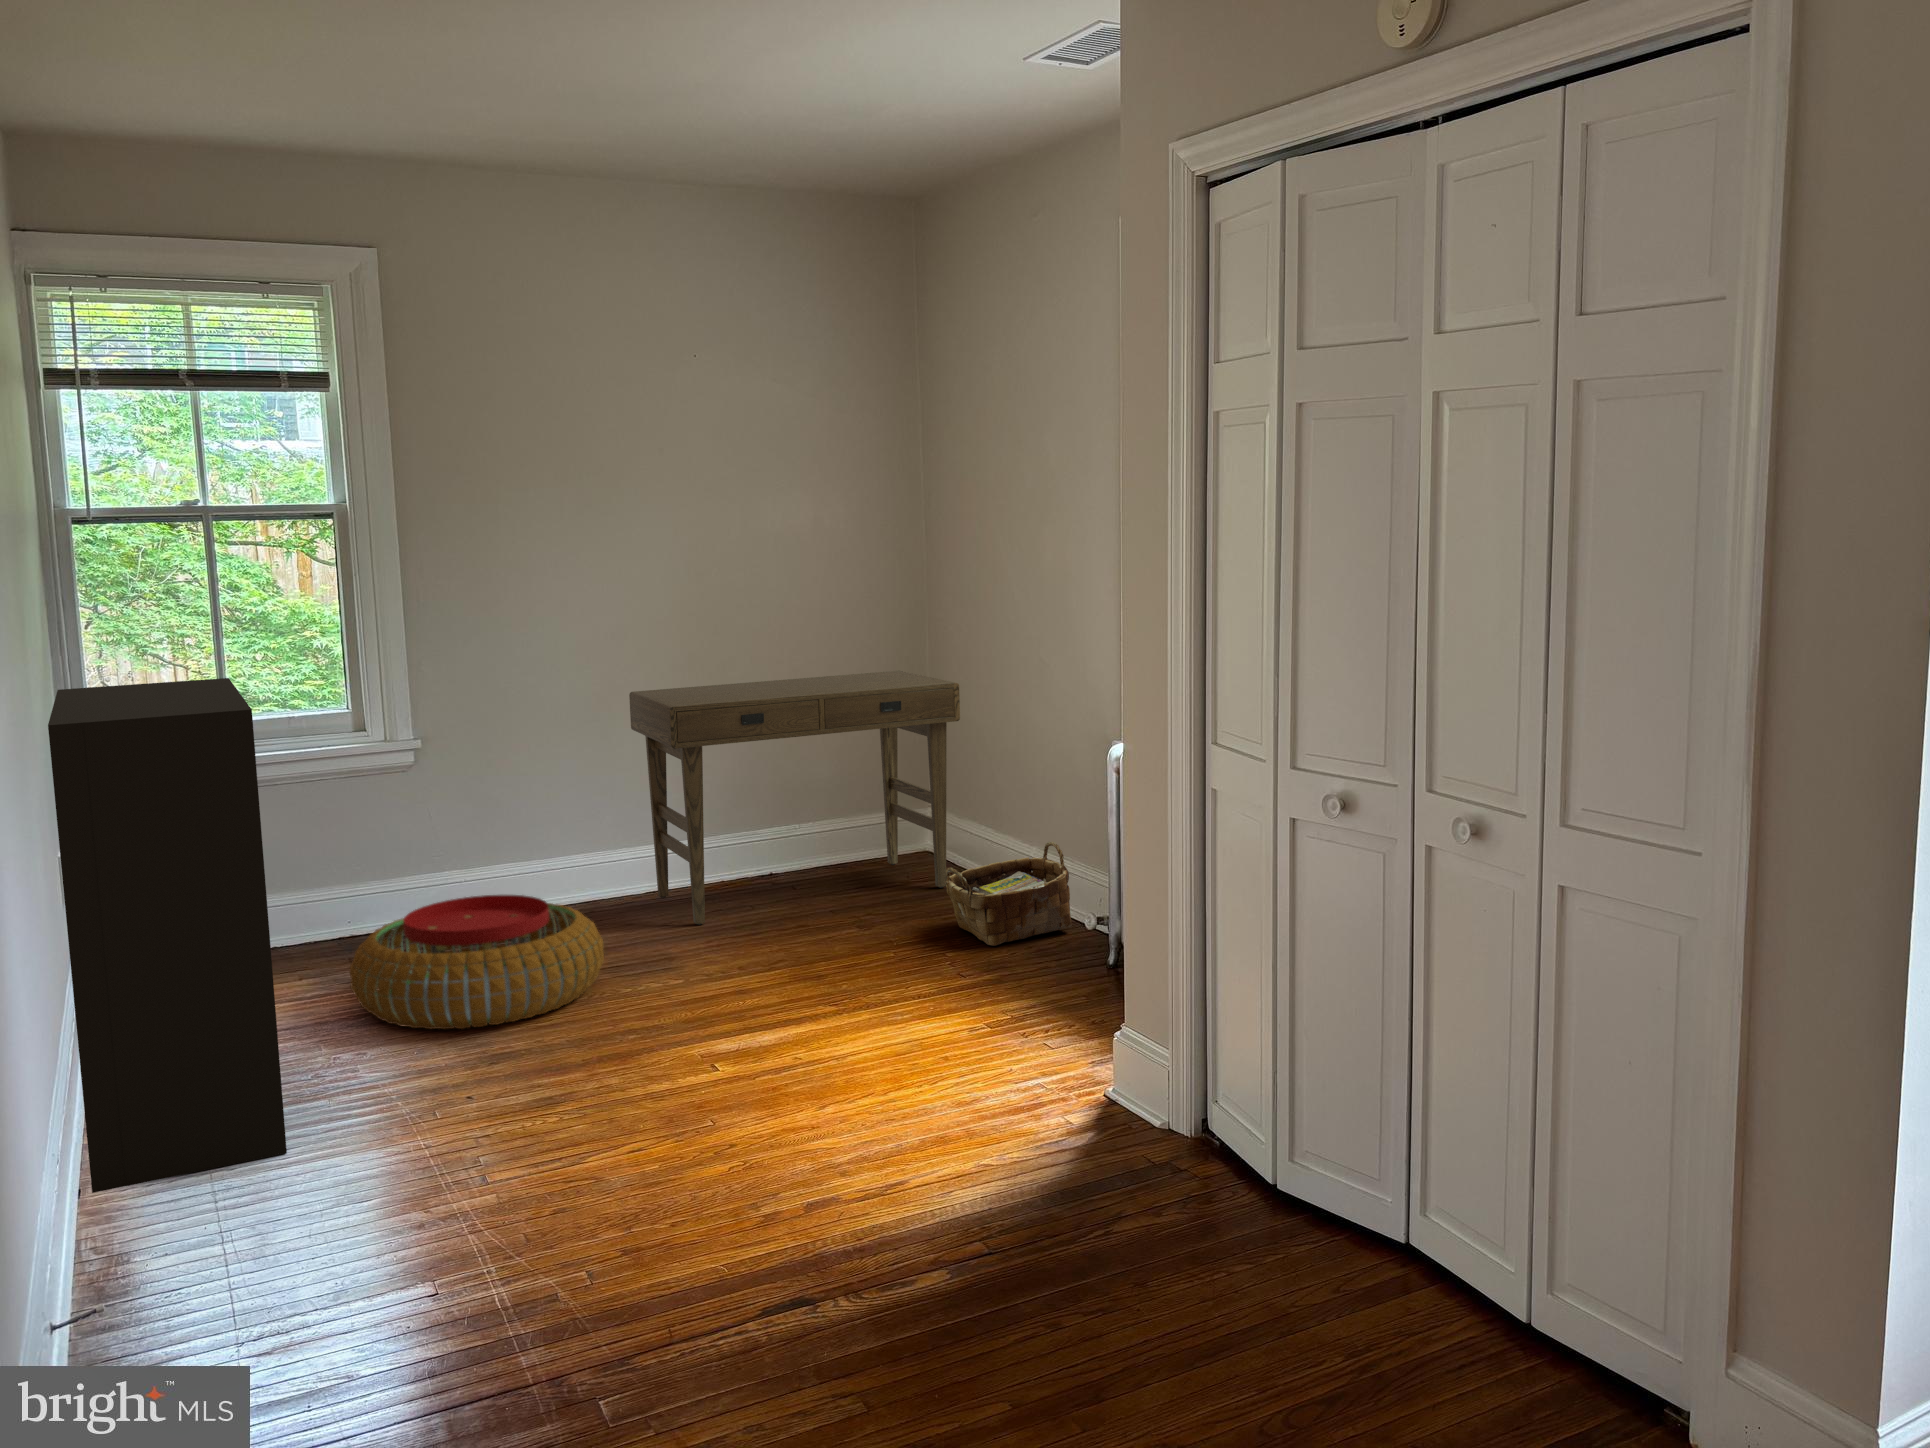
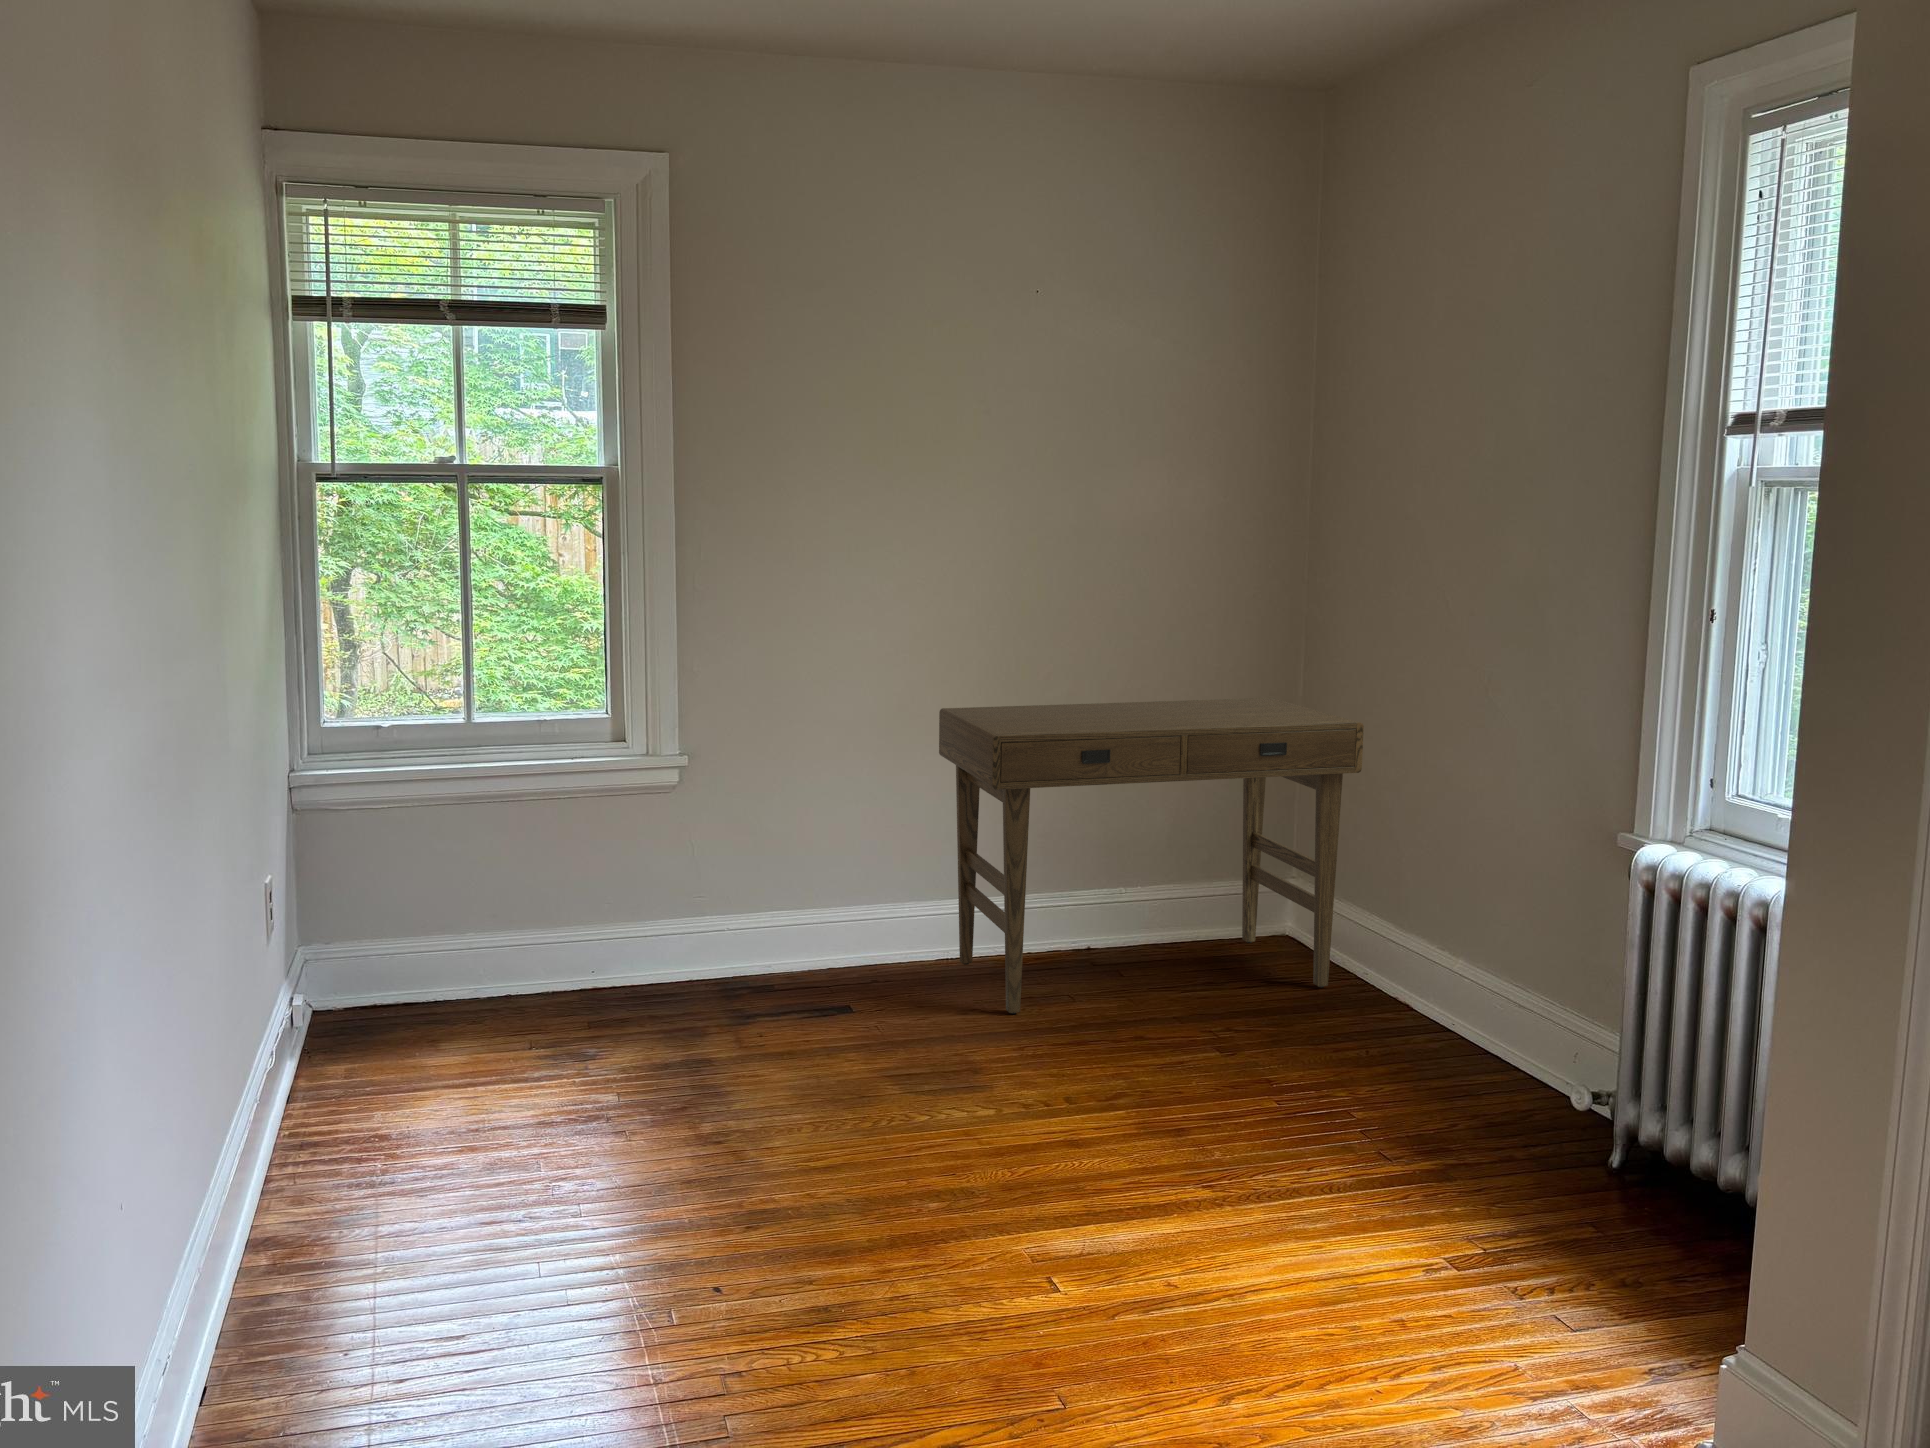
bookshelf: present [48,678,287,1193] -> none [172,682,467,1405]
woven basket: present [945,842,1071,946] -> none [1349,955,1529,1100]
pouf: present [350,895,604,1029] -> none [585,967,899,1158]

